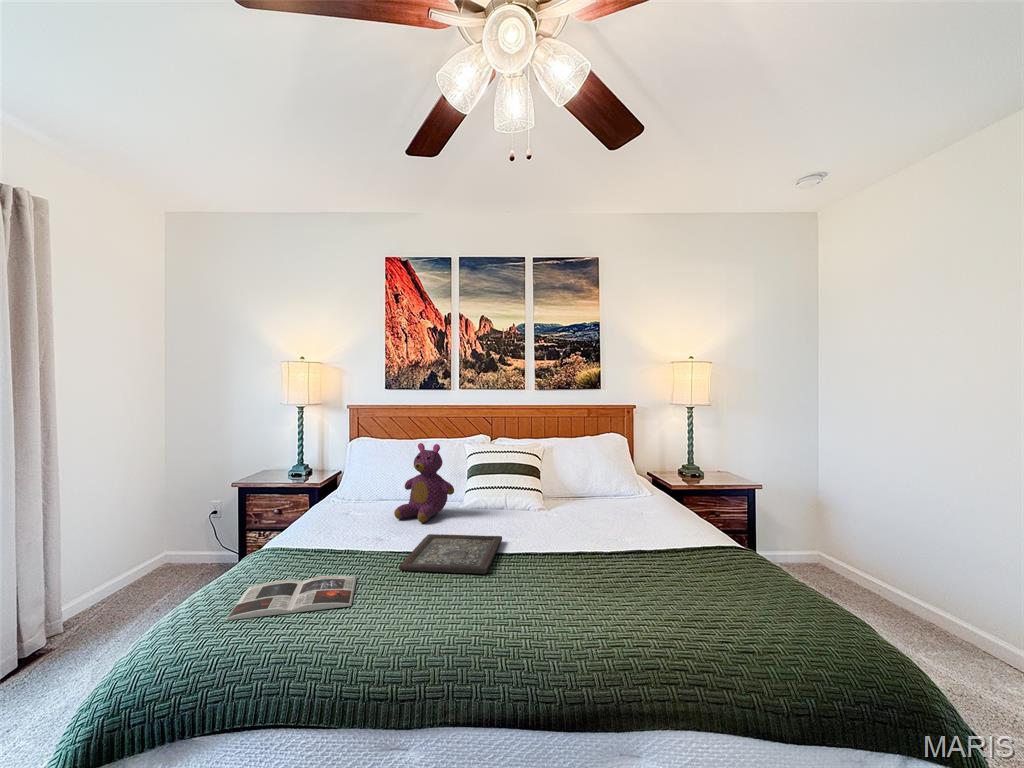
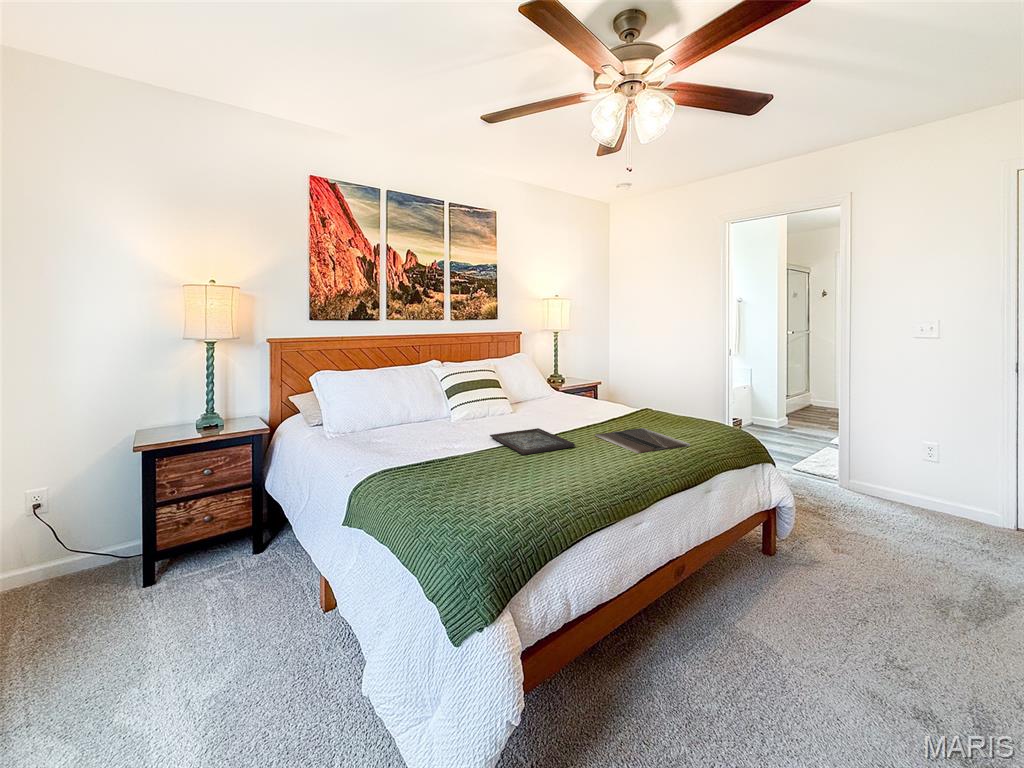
teddy bear: present [394,443,454,522] -> none [420,367,470,431]
laptop: none [549,561,676,621] -> present [595,428,690,454]
magazine: present [225,575,356,621] -> none [454,462,546,498]

